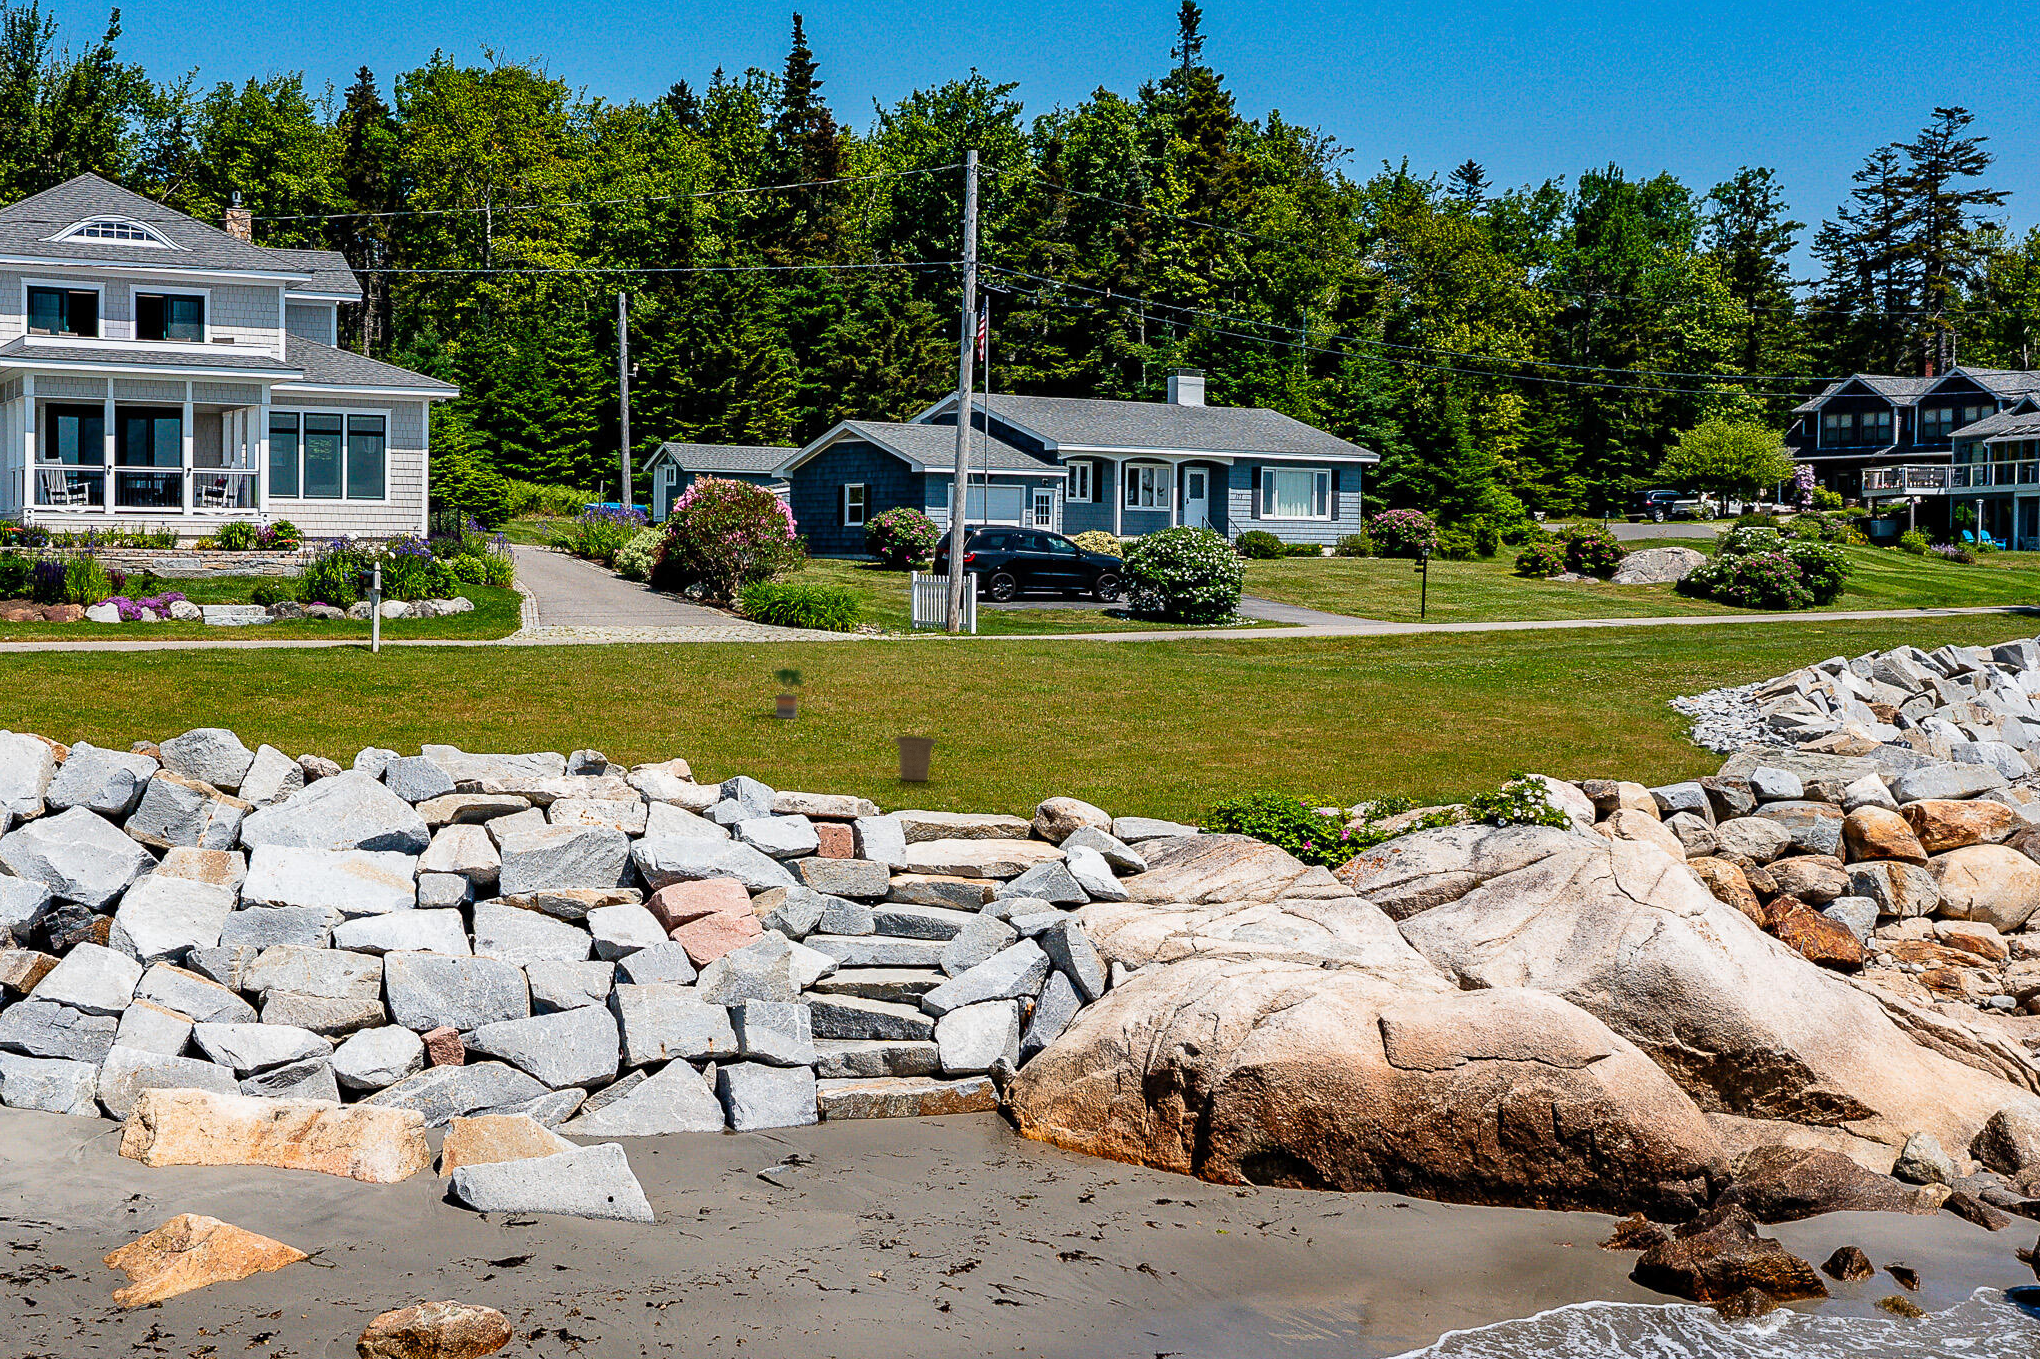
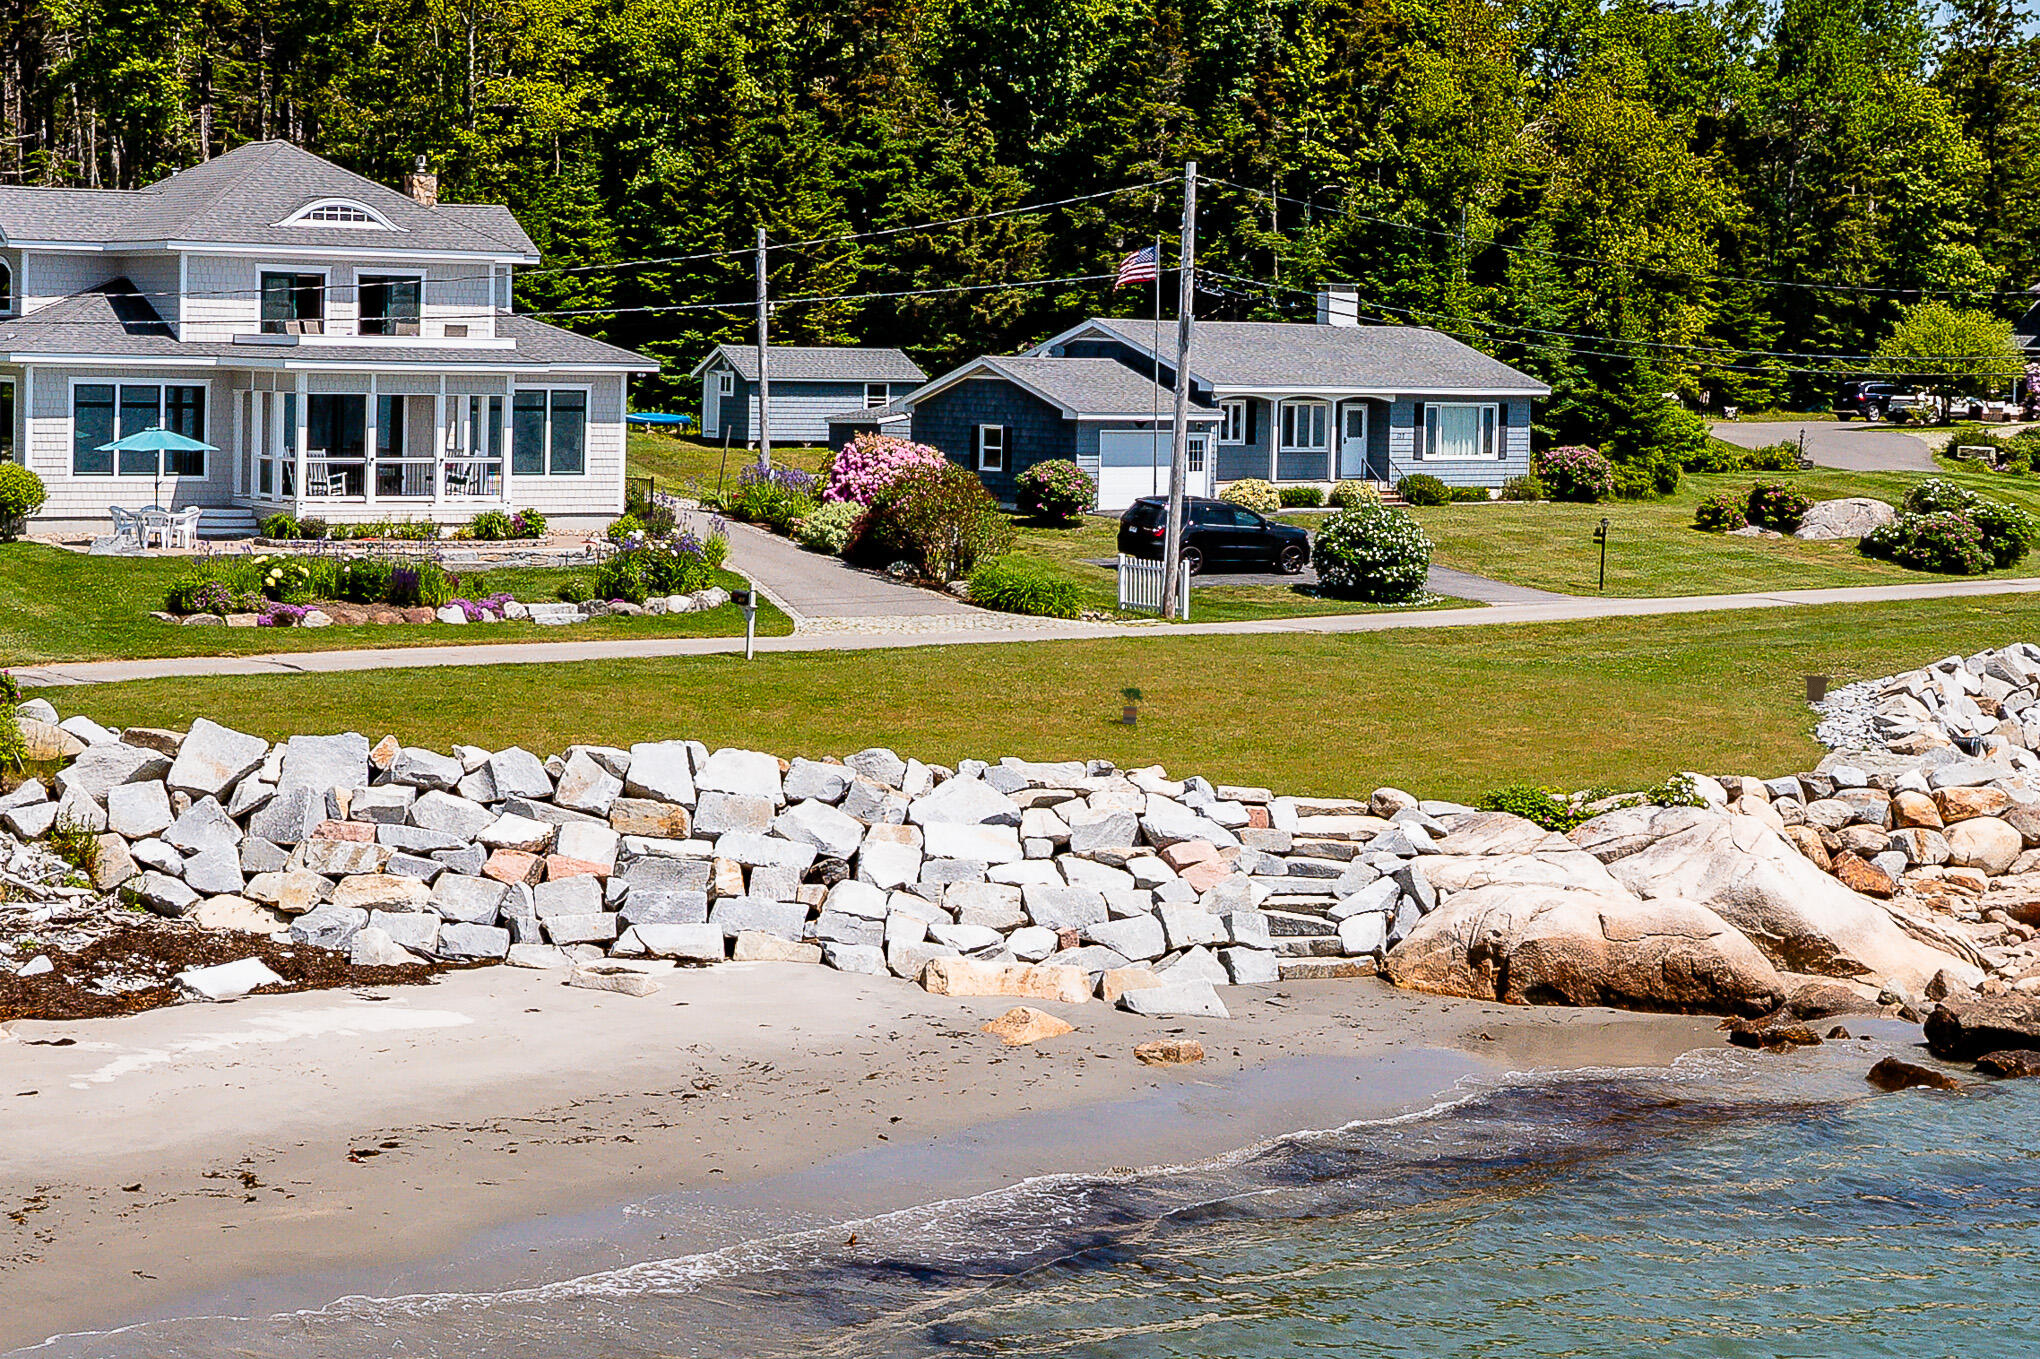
basket: present [894,736,937,781] -> present [1804,676,1831,701]

